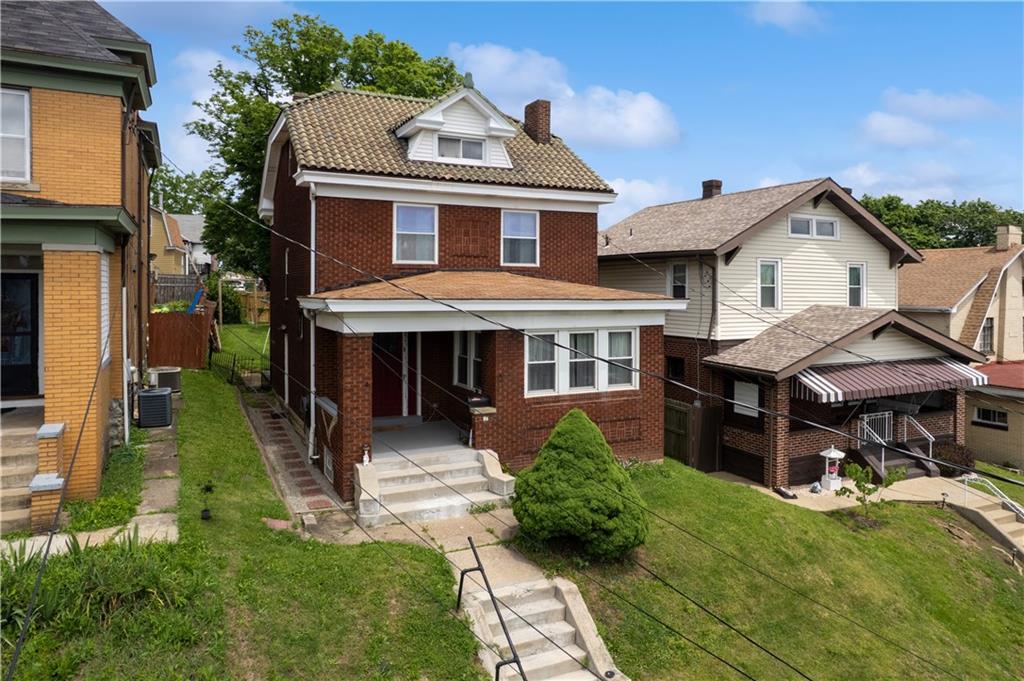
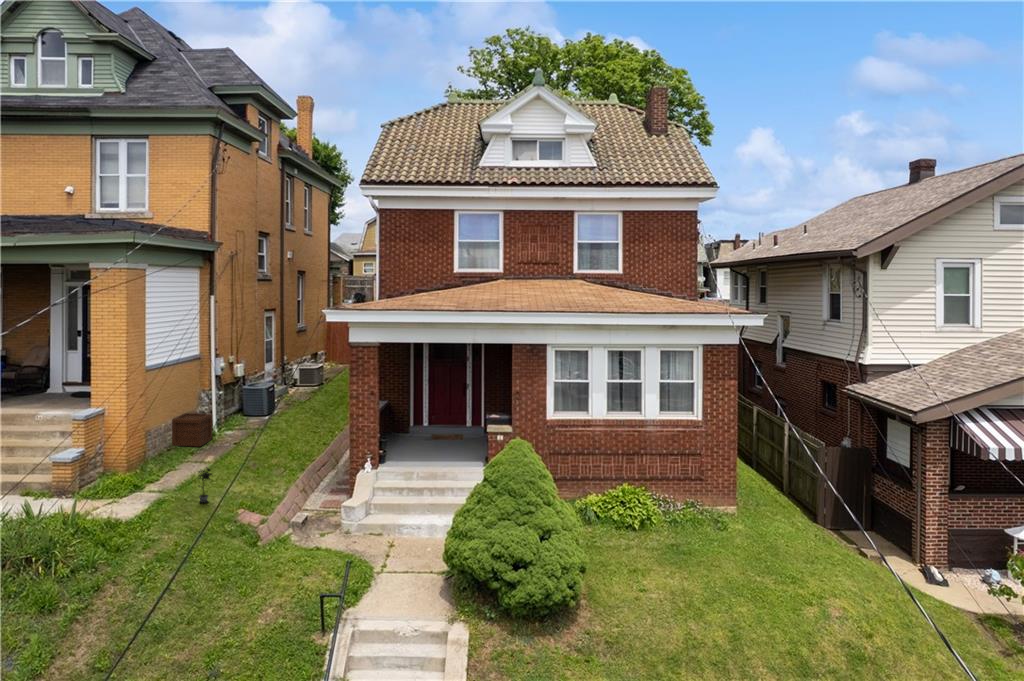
wooden crate: none [98,418,143,458] -> present [172,413,212,447]

